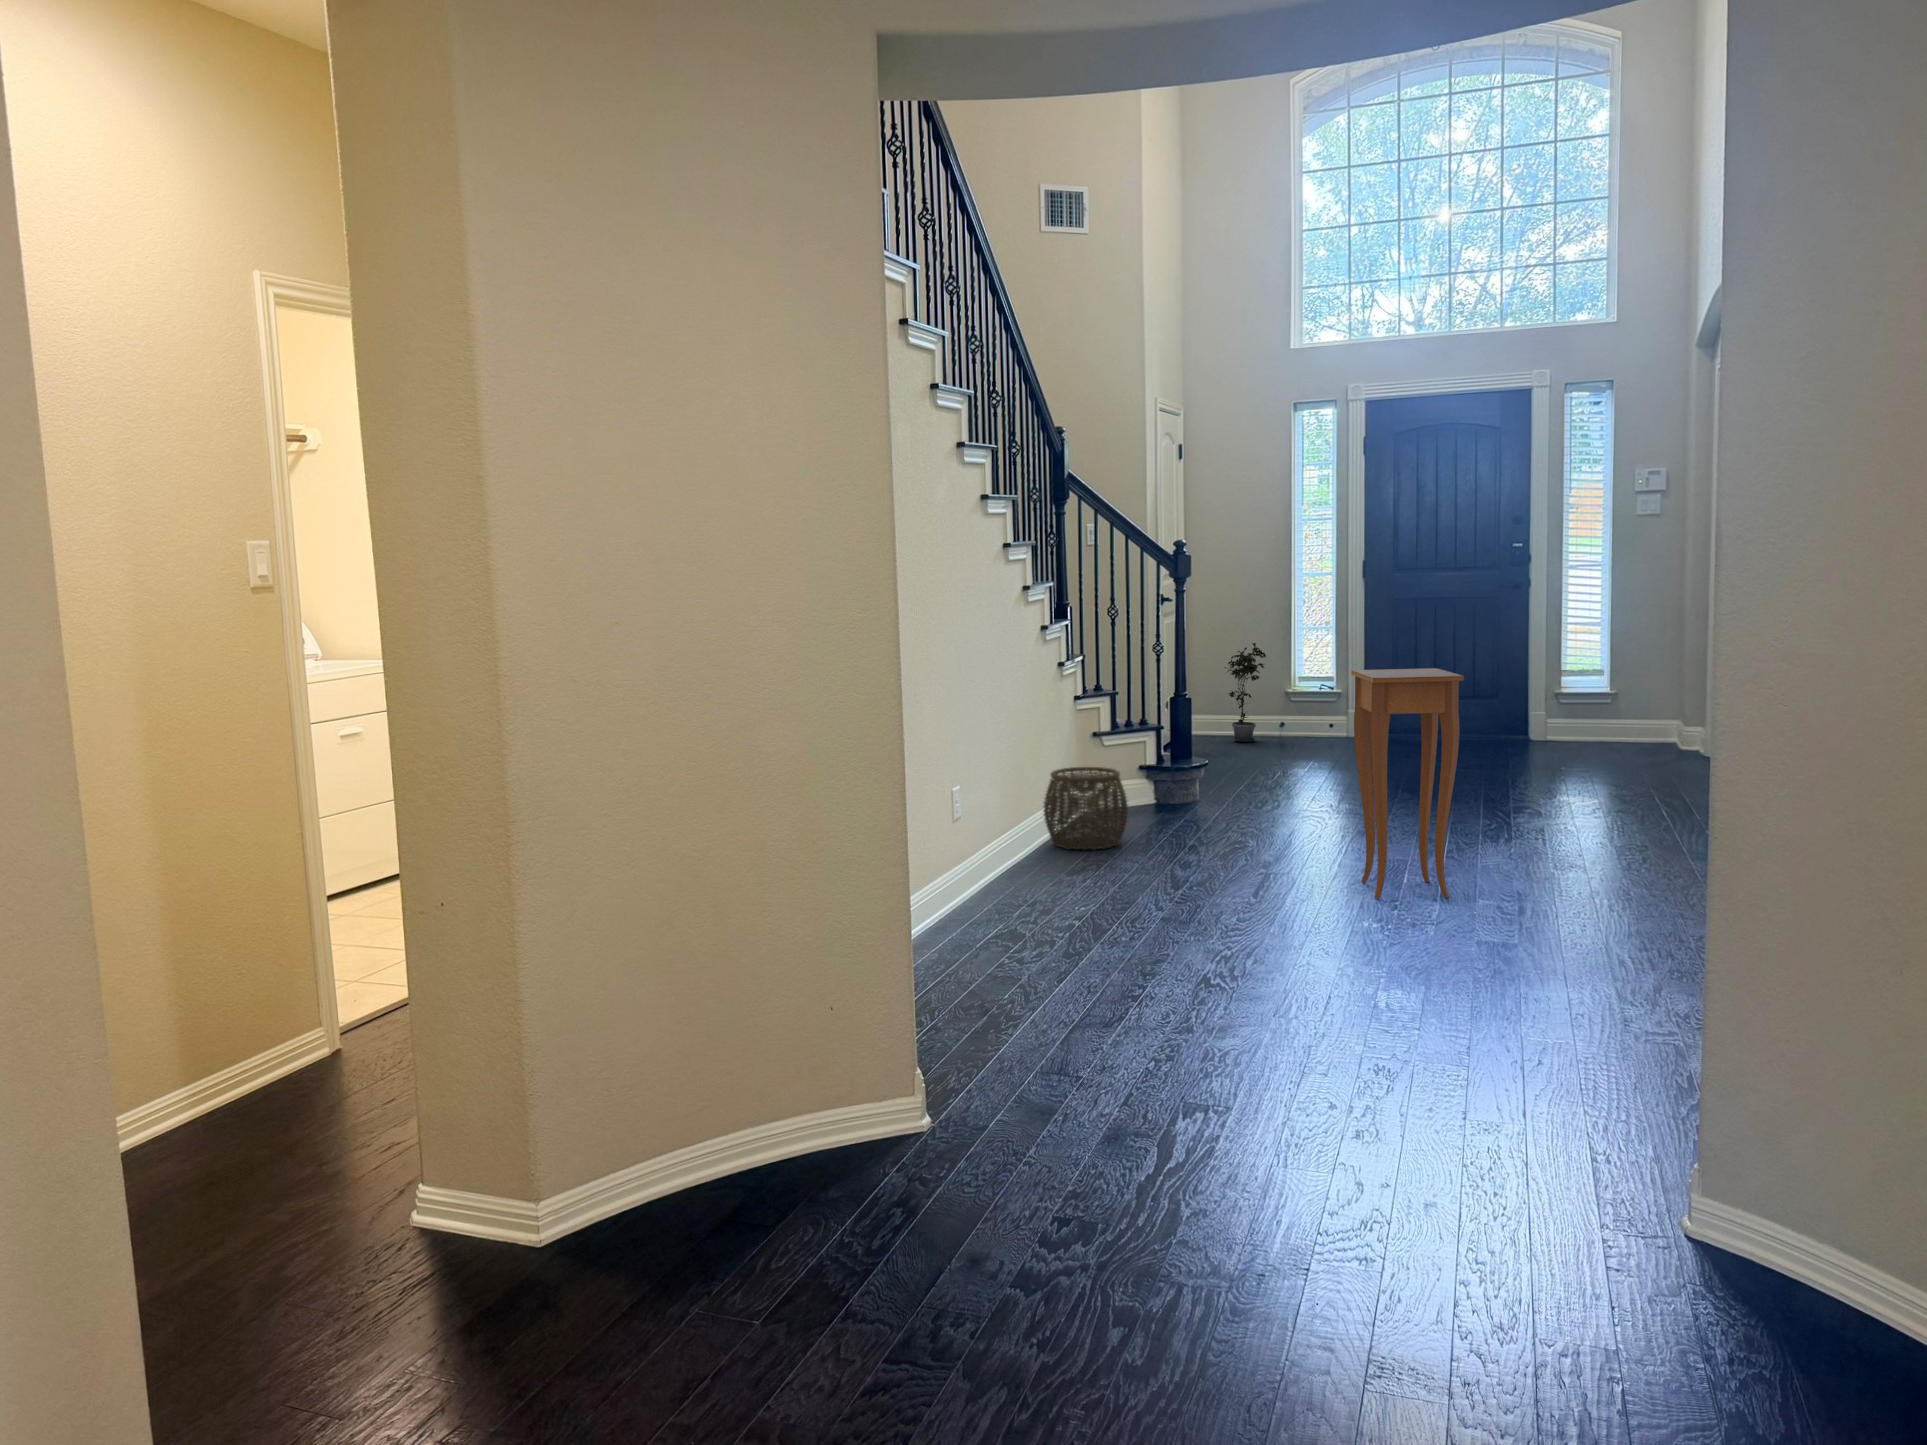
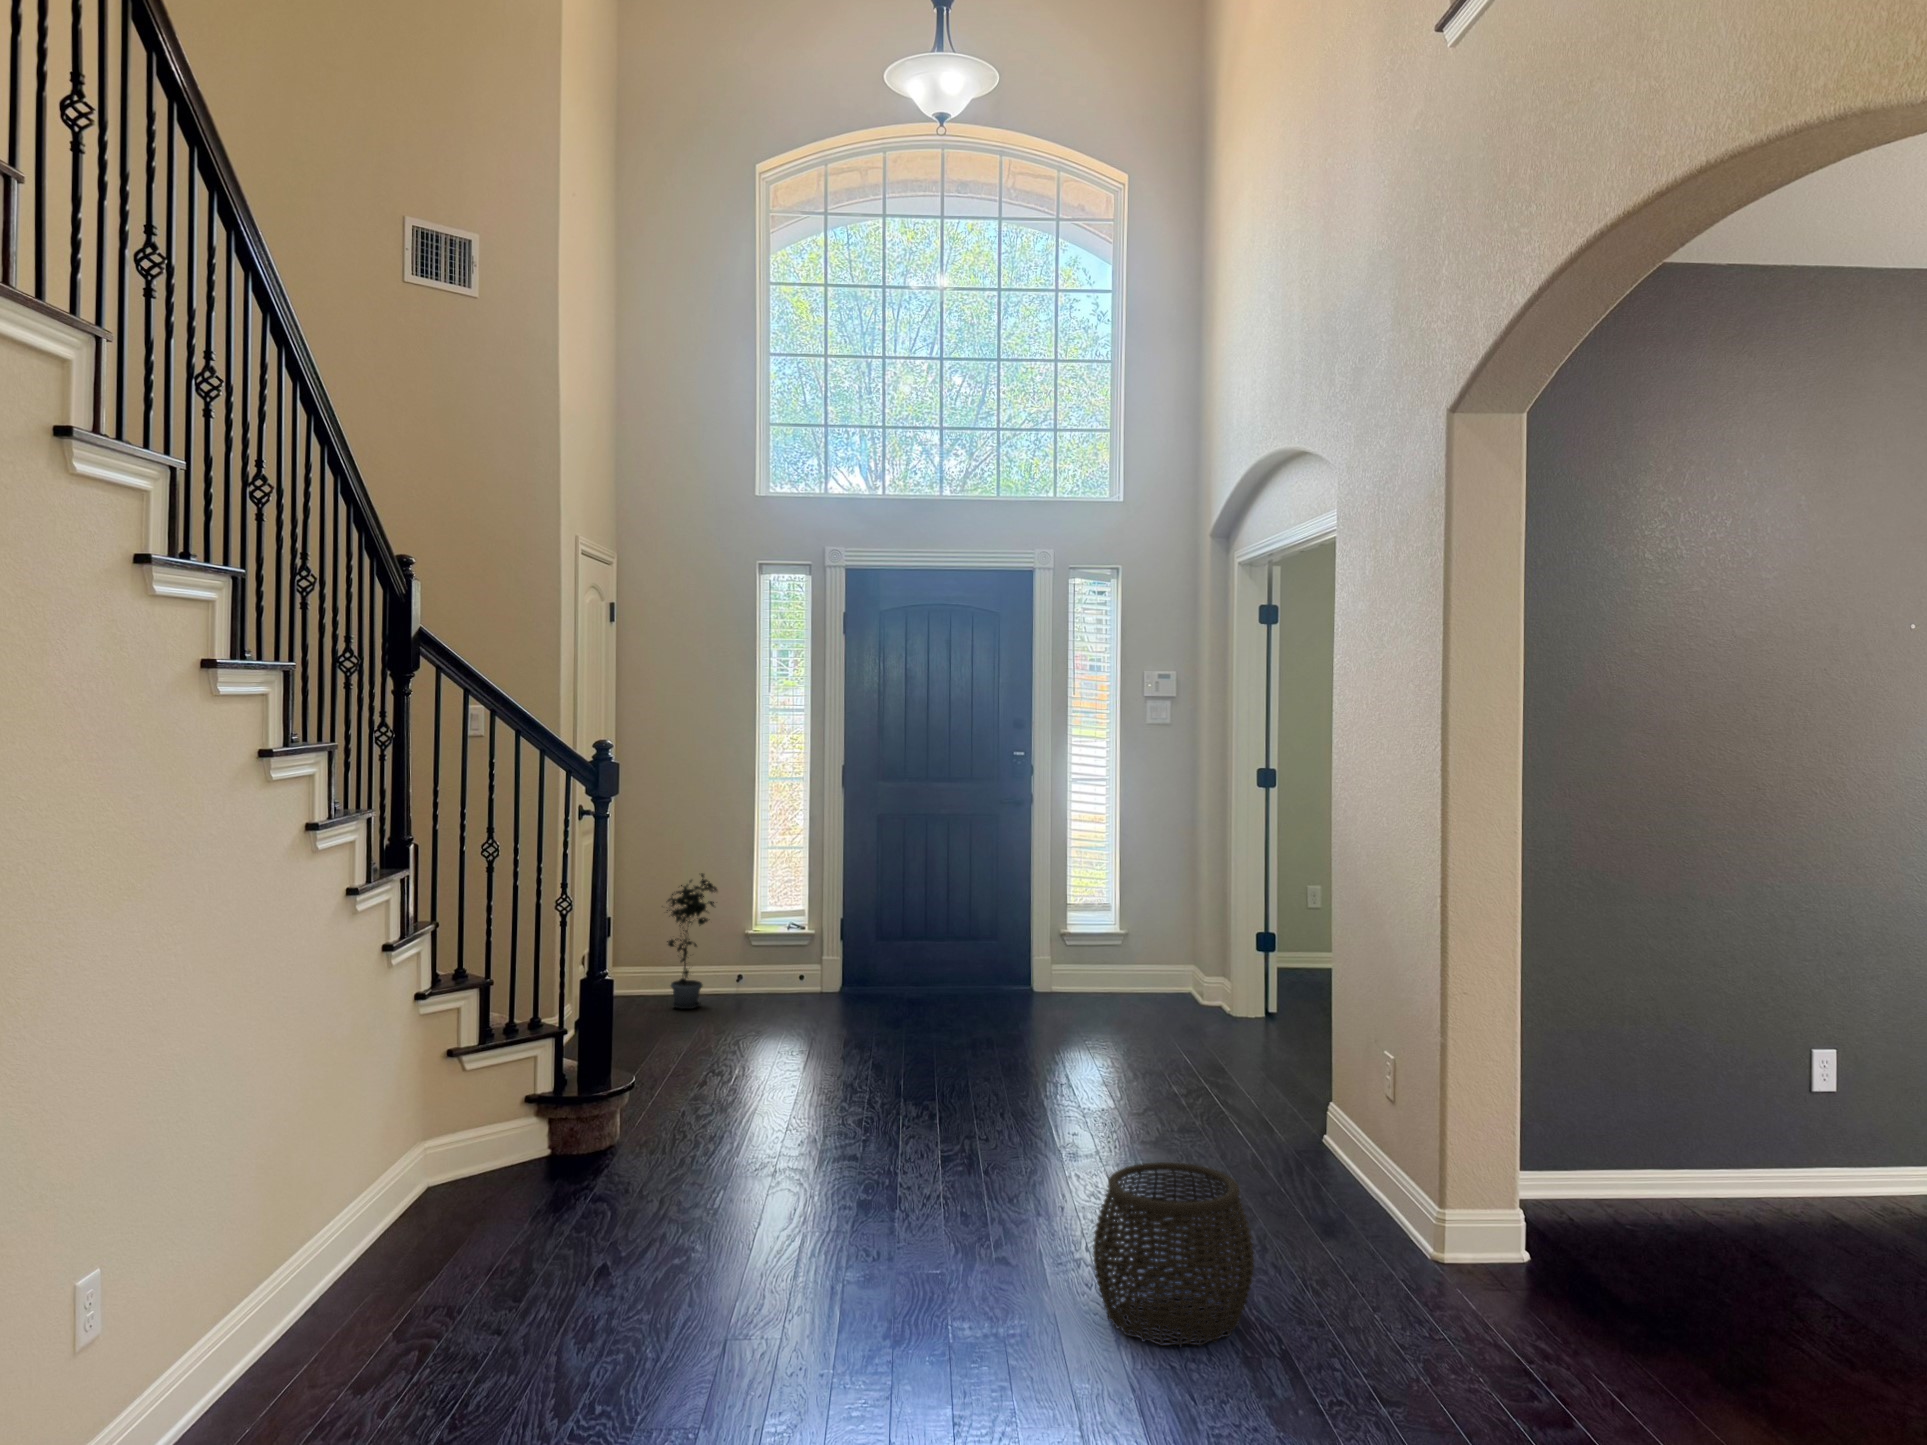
side table: present [1351,668,1464,899] -> none [878,976,1063,1401]
woven basket: present [1044,767,1128,850] -> present [1093,1162,1255,1347]

